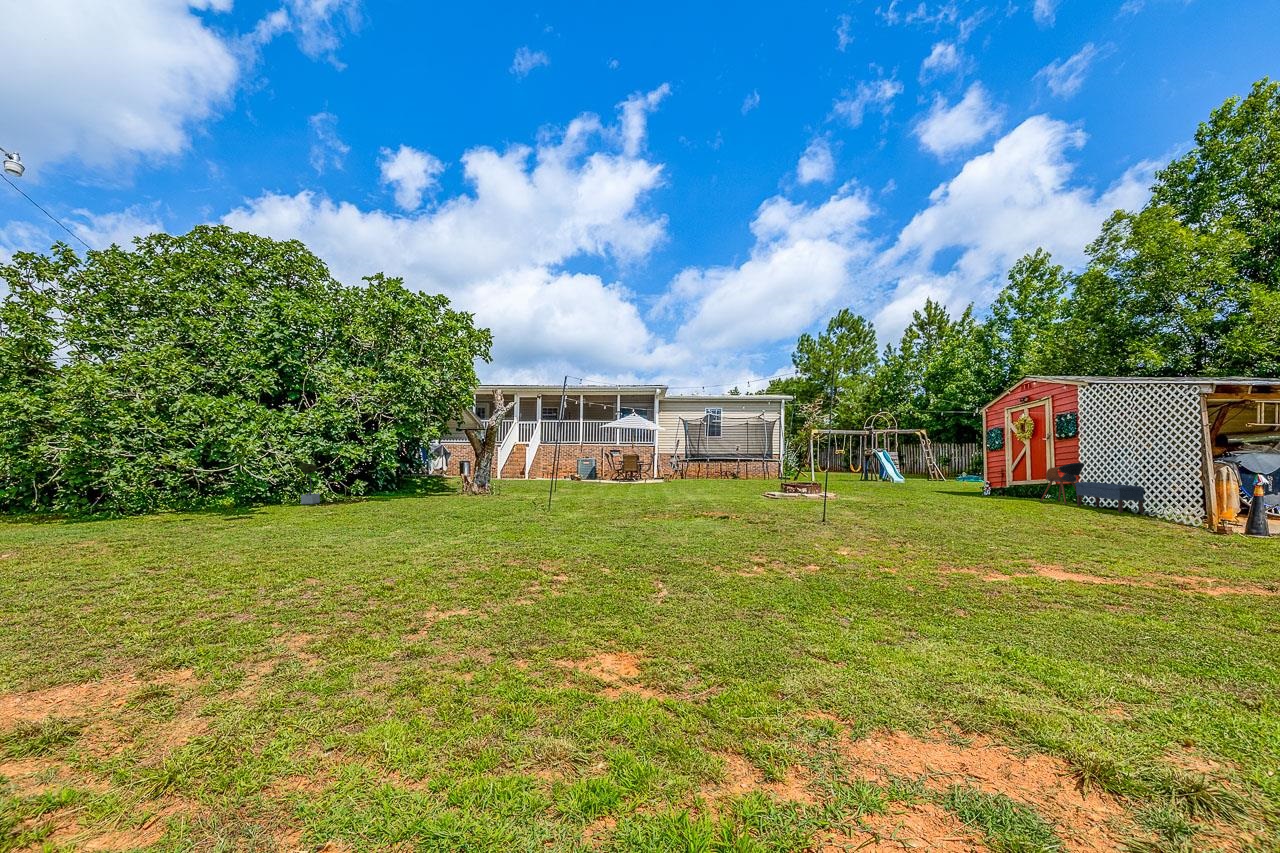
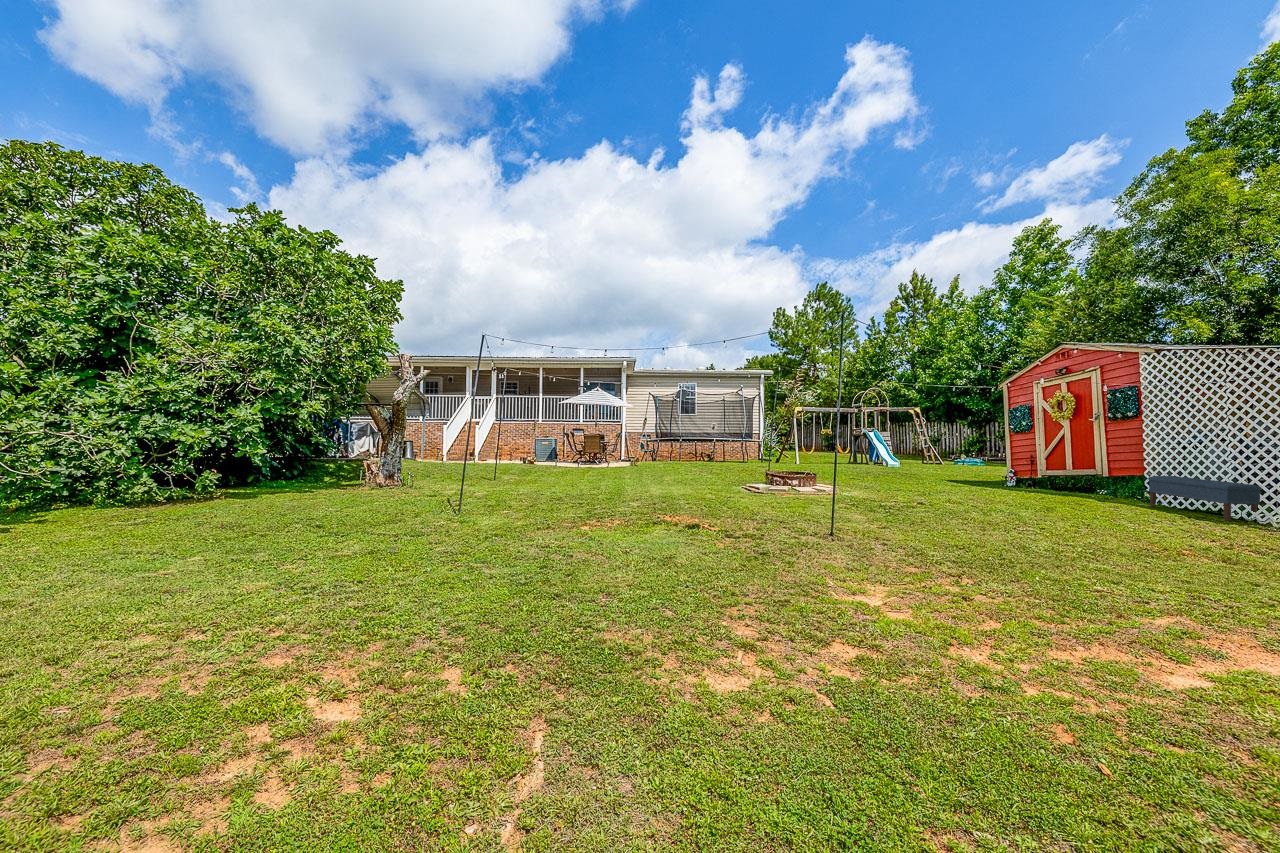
potted tree: present [299,462,320,504] -> none [102,448,141,507]
chair: present [1040,463,1085,505] -> none [1093,451,1156,504]

